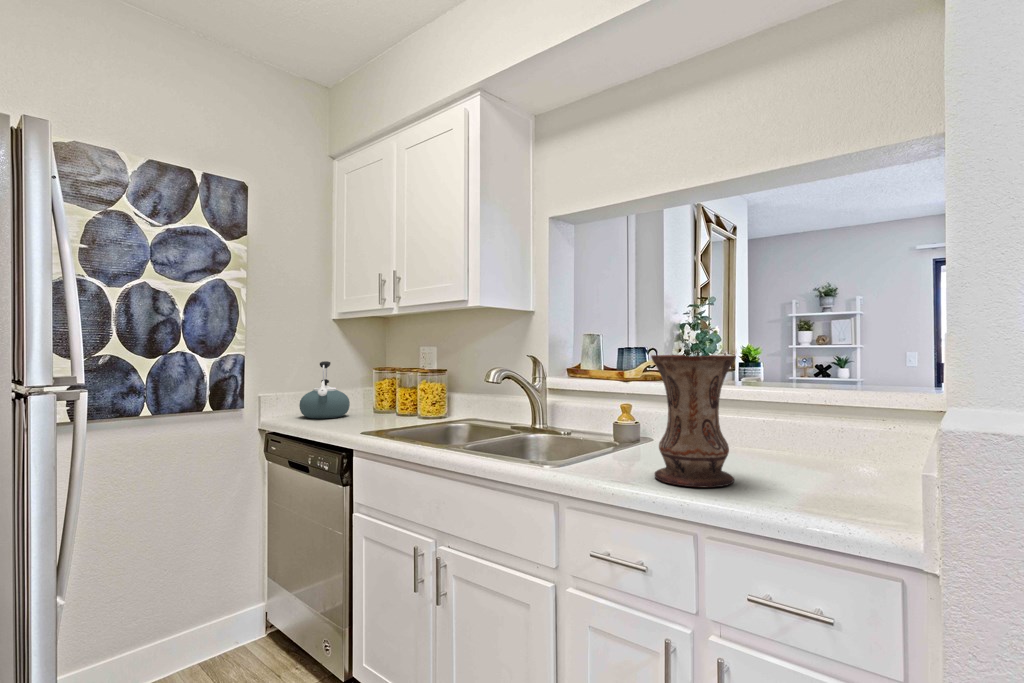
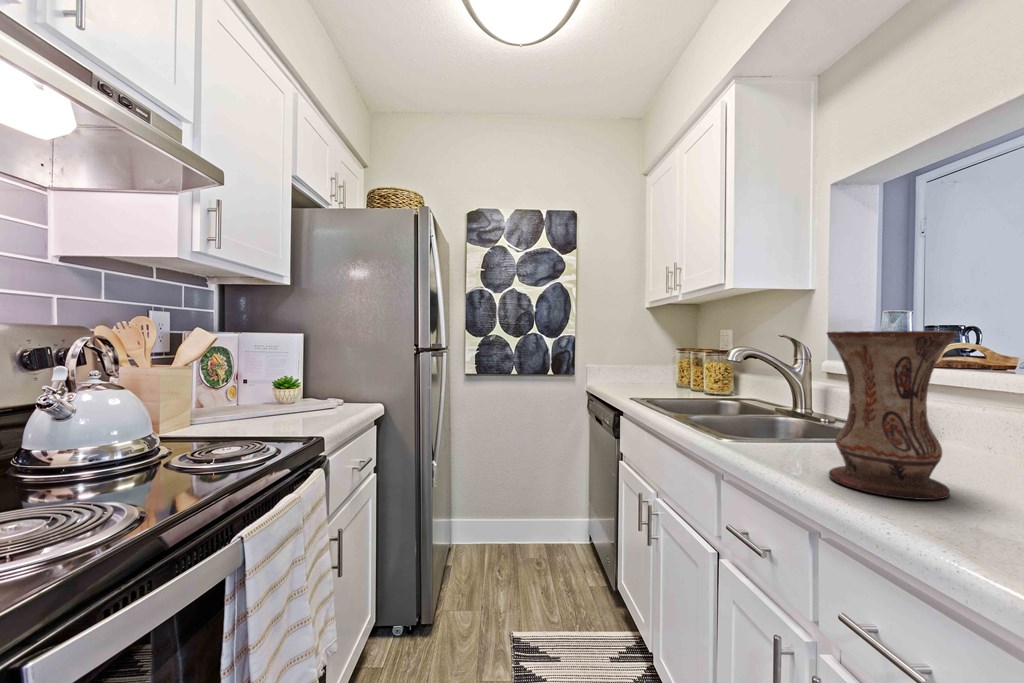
kettle: present [299,361,350,419] -> none [614,342,653,386]

